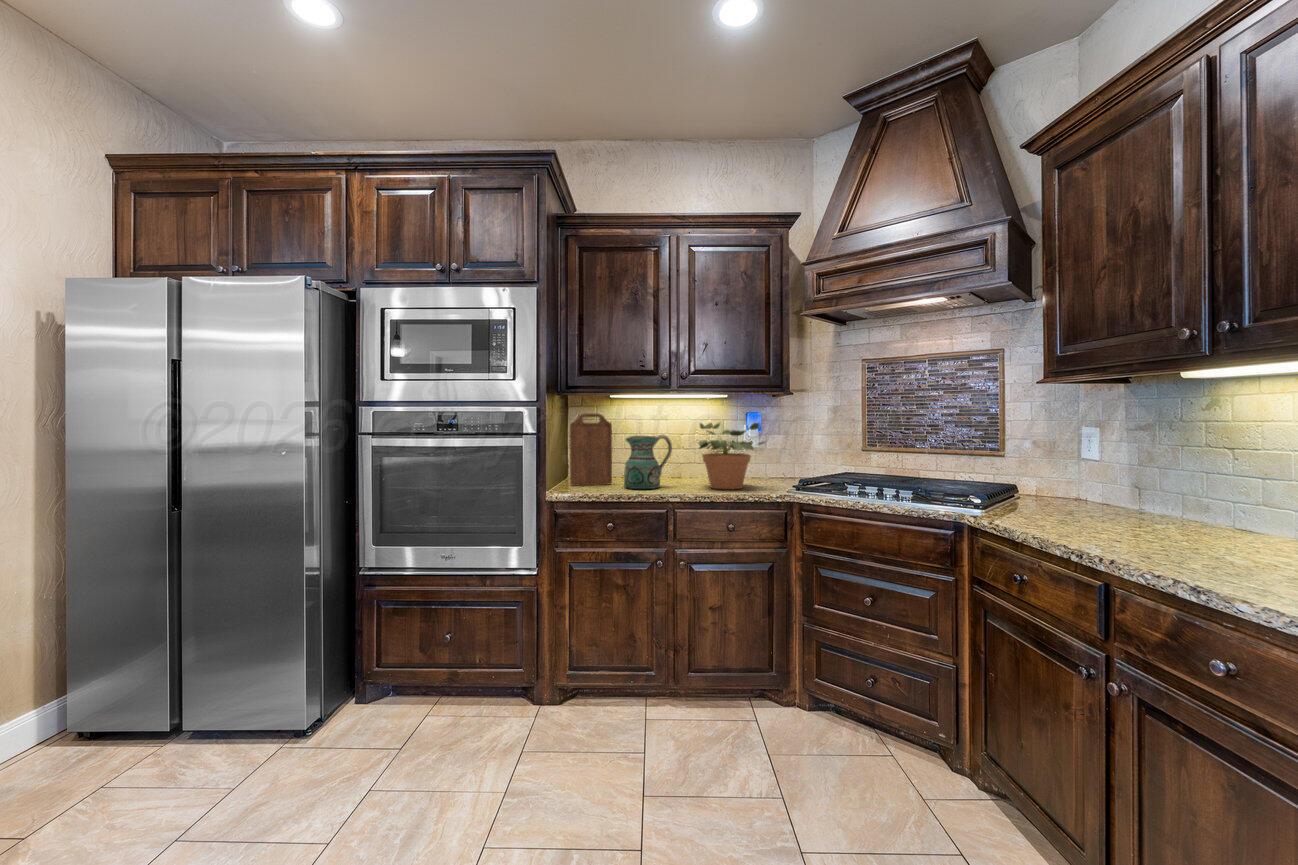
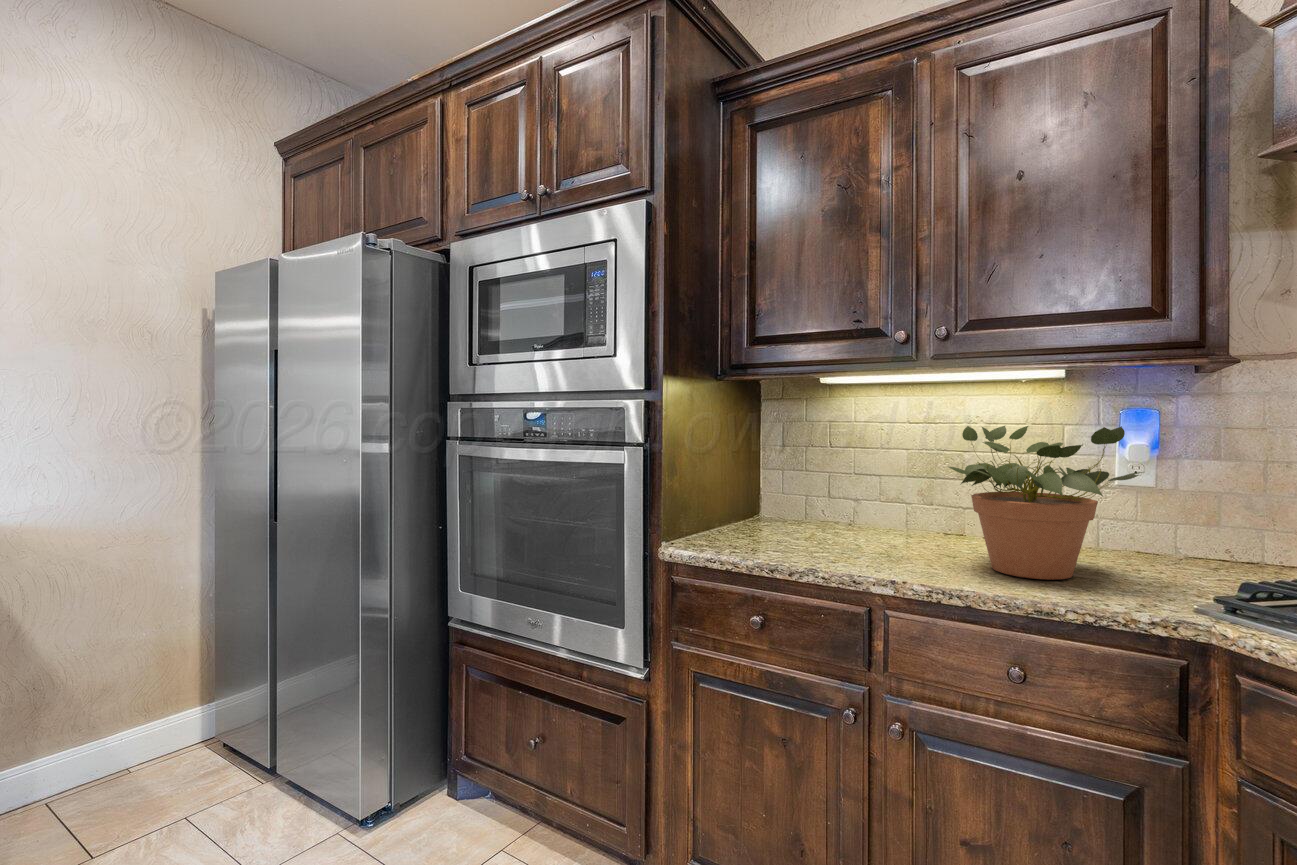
cutting board: present [570,413,612,485] -> none [728,408,801,535]
ceramic pitcher: present [624,435,672,489] -> none [810,449,910,555]

